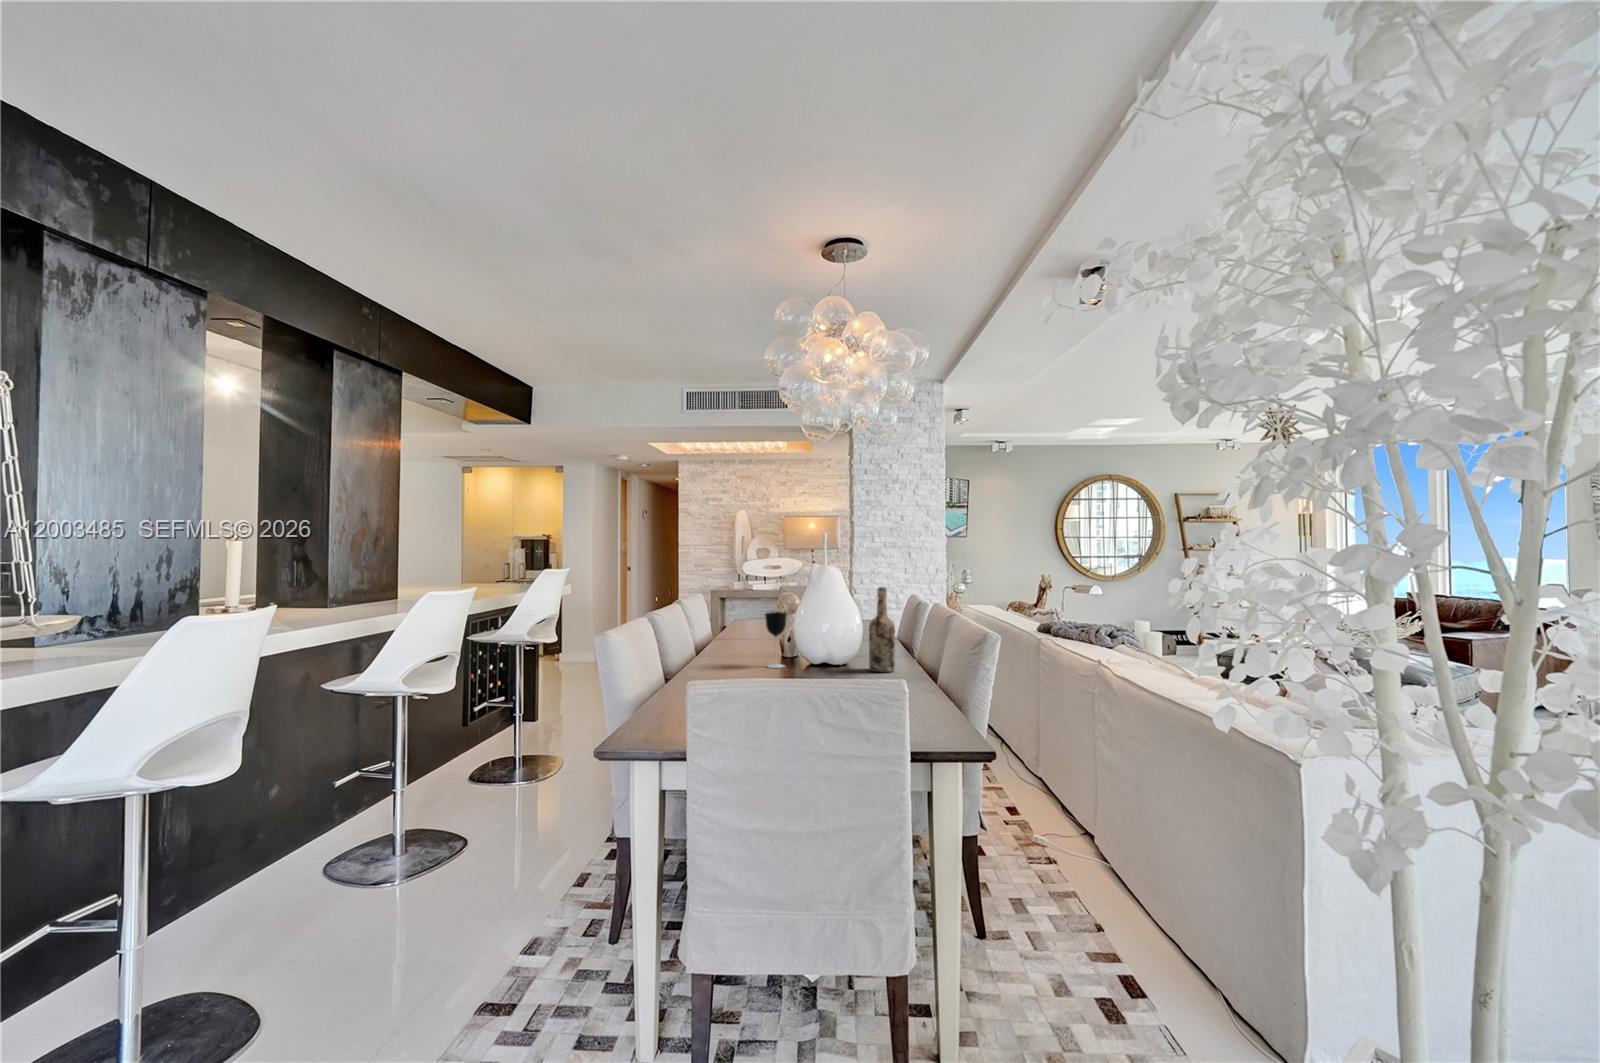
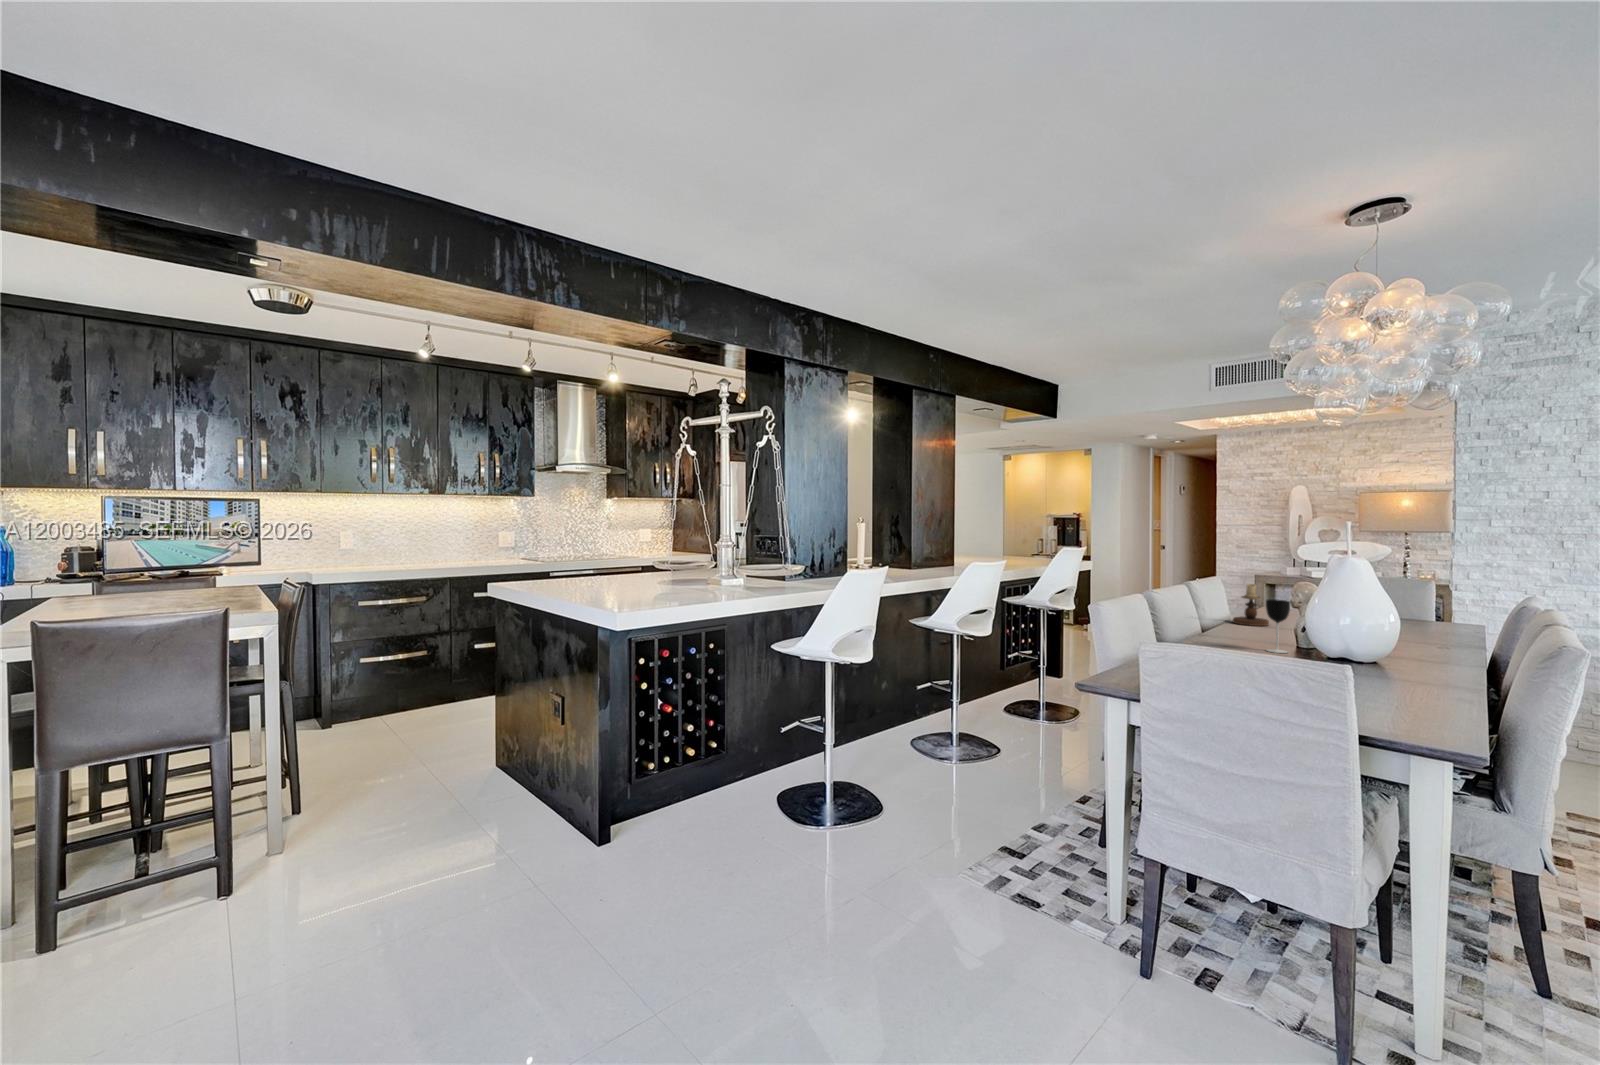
wine bottle: present [869,587,895,672] -> none [1392,583,1429,673]
candlestick: none [721,599,752,642] -> present [1233,584,1269,626]

